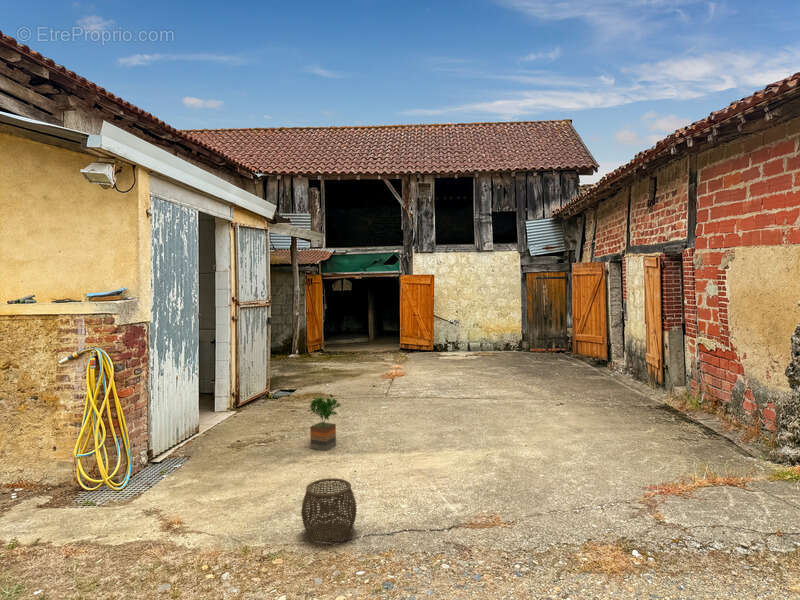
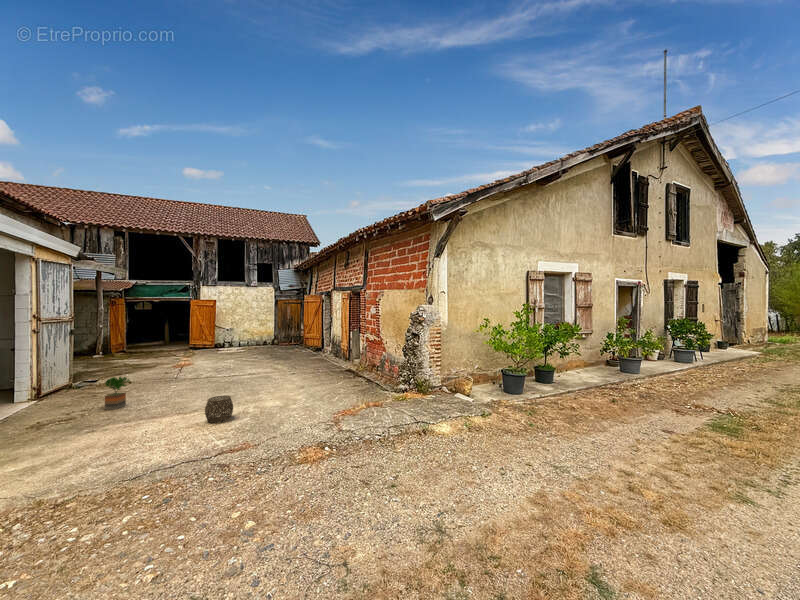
woven basket: present [301,478,357,542] -> present [205,395,233,422]

